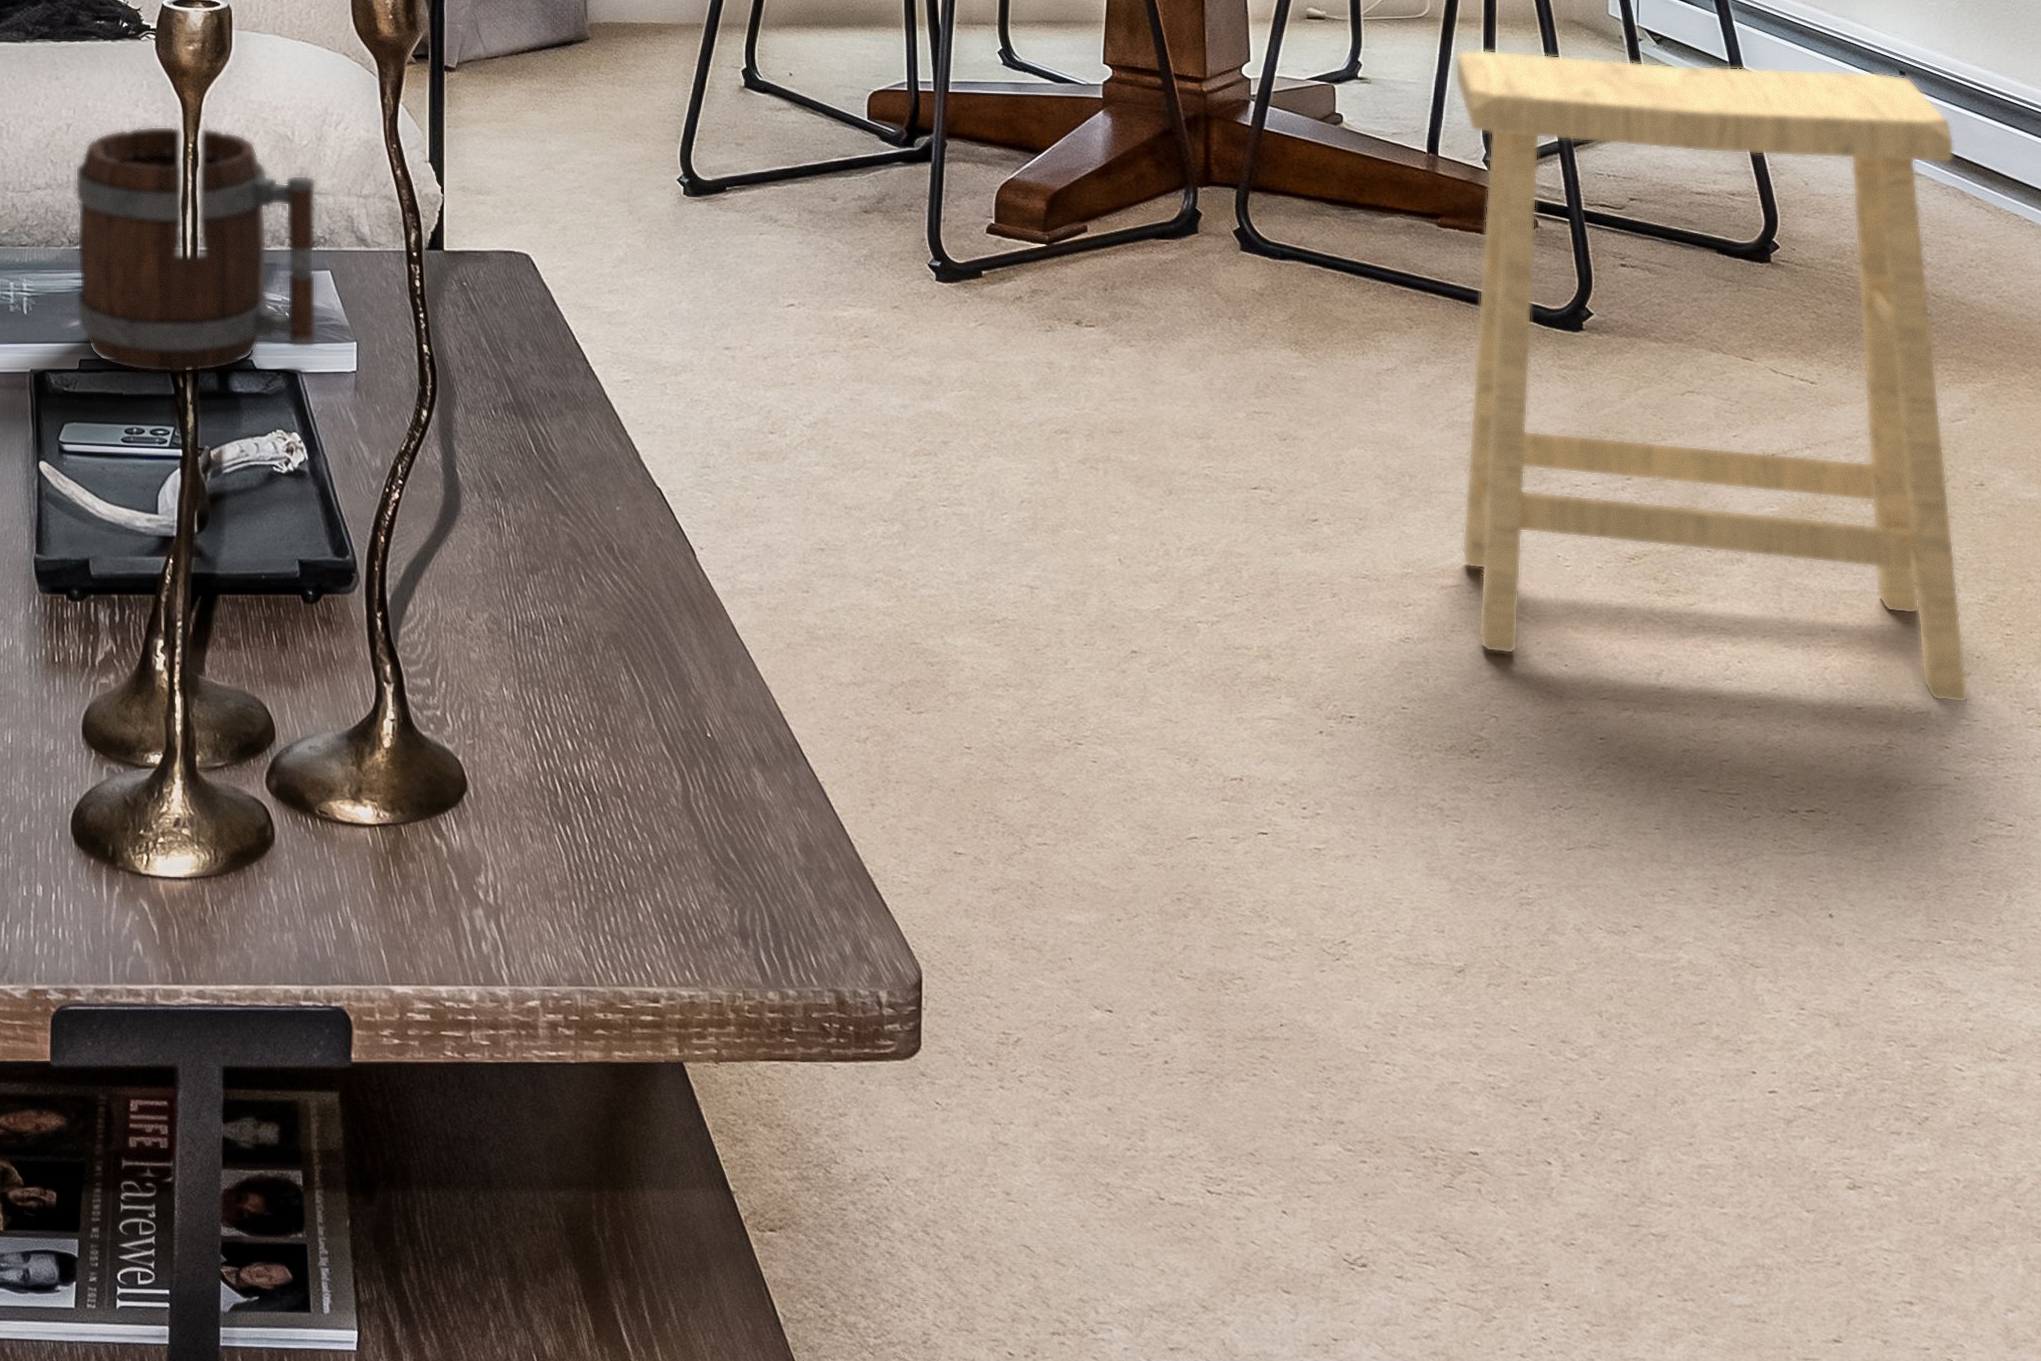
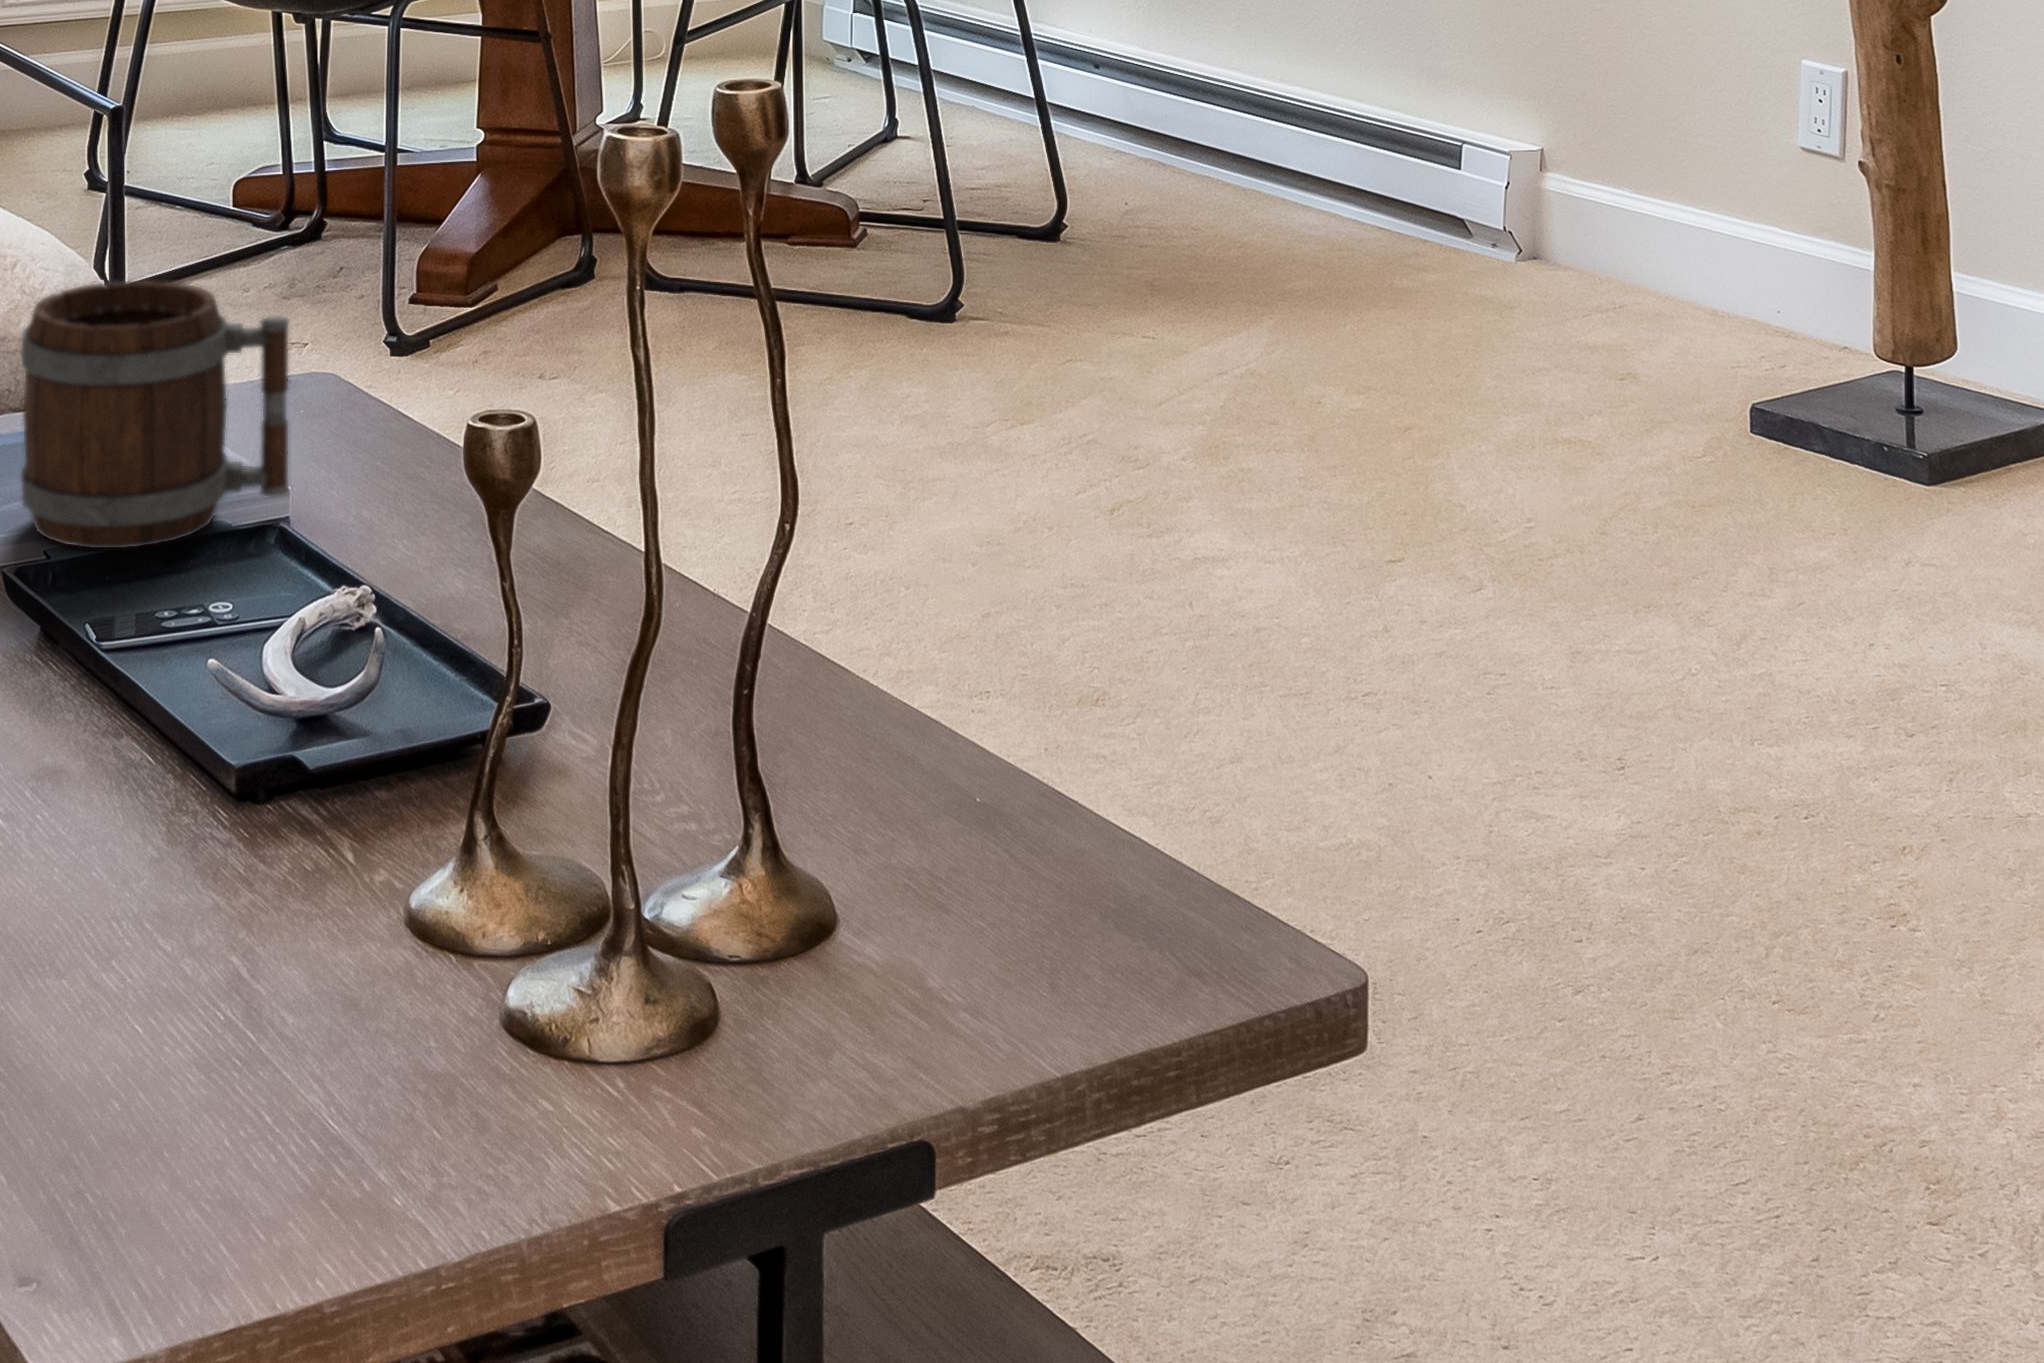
footstool: present [1457,51,1967,701] -> none [983,58,1410,613]

